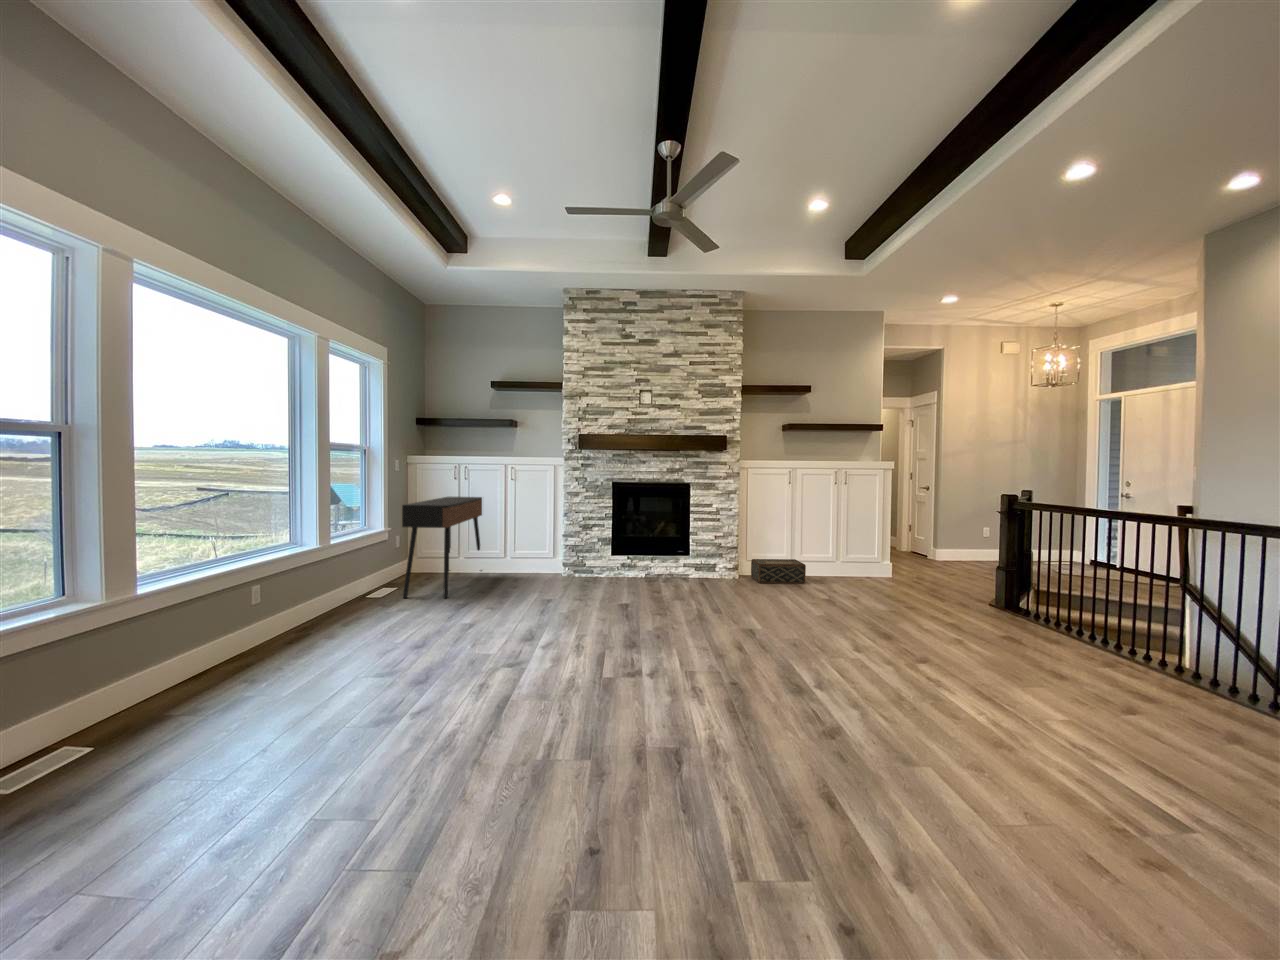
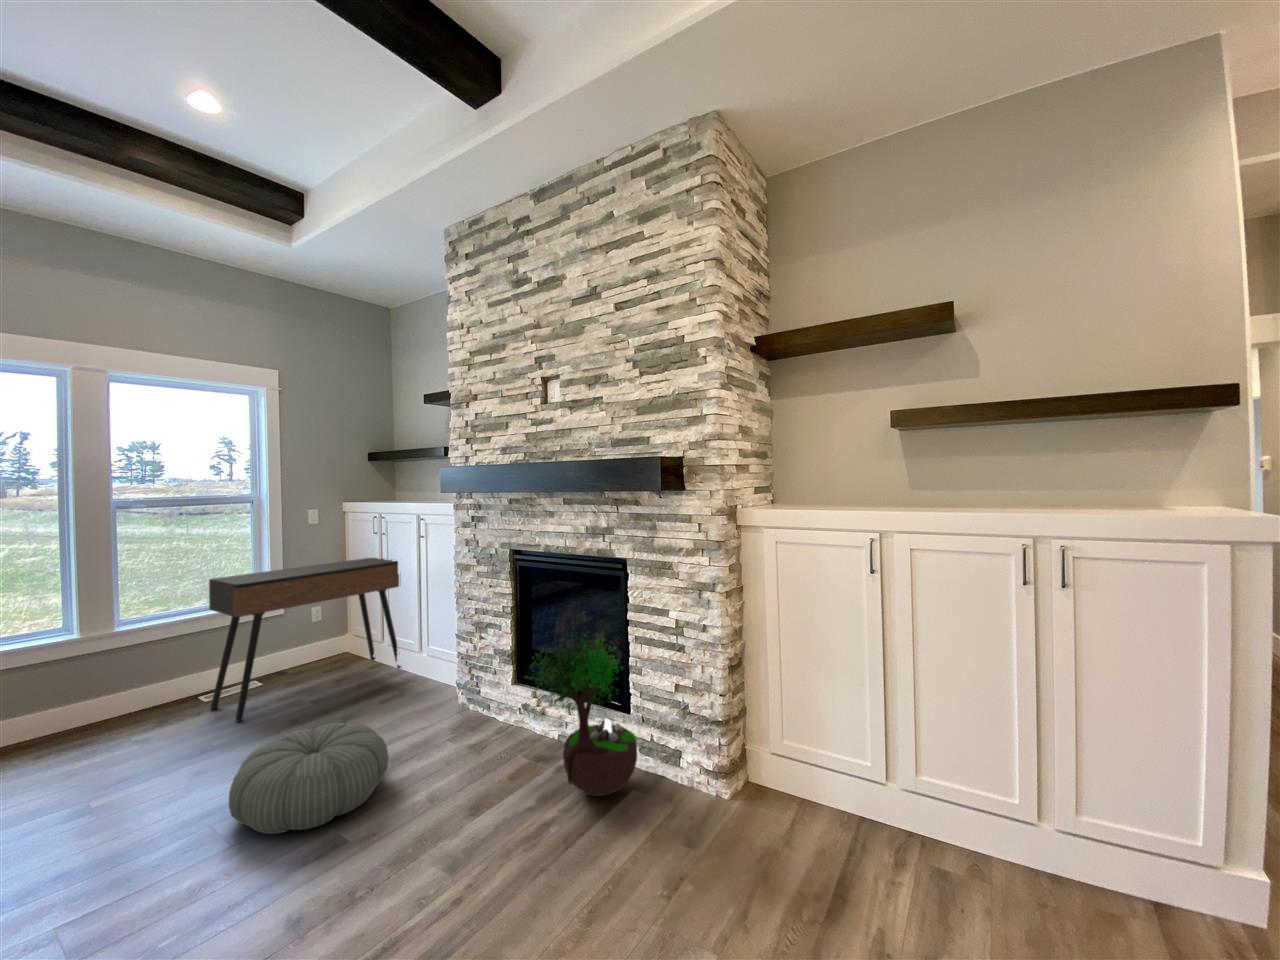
potted tree: none [671,507,718,584] -> present [526,631,637,796]
woven basket: present [751,559,806,584] -> none [747,758,893,886]
pouf: none [550,570,620,612] -> present [229,723,389,834]

